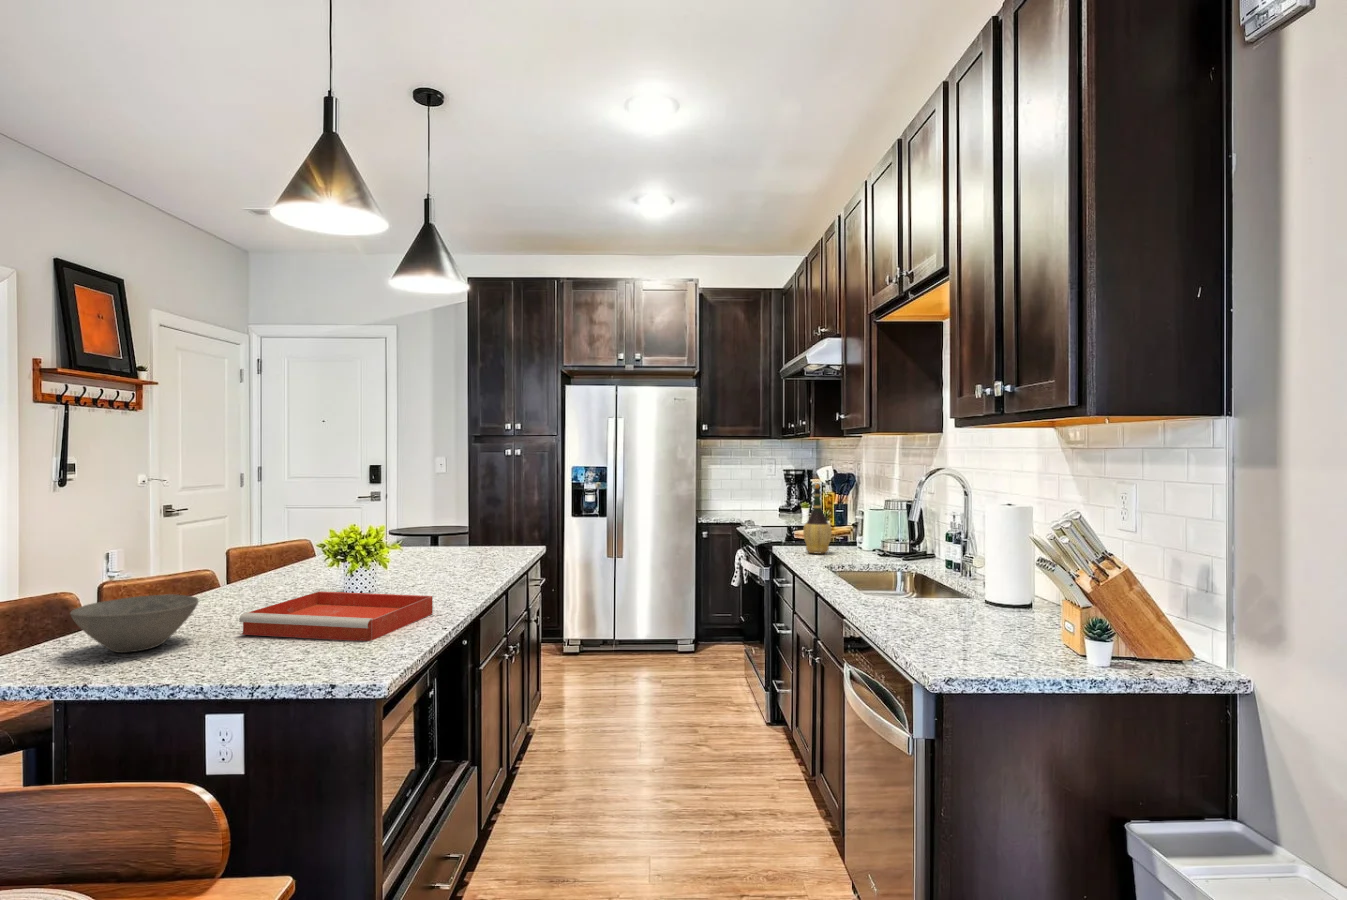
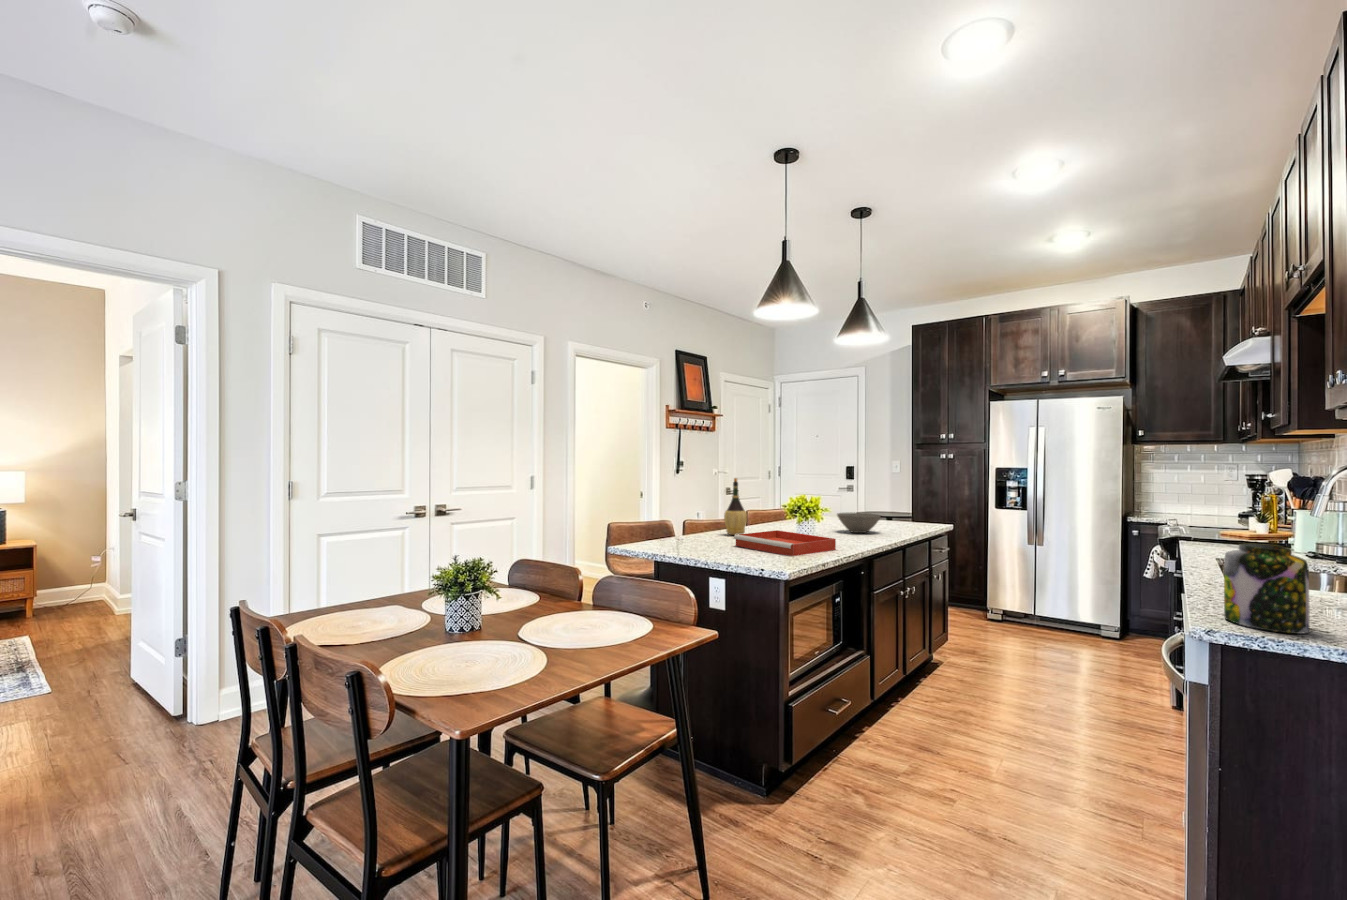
wine bottle: present [803,484,832,554] -> present [724,478,747,535]
jar: none [914,557,983,651] -> present [1224,544,1309,634]
bowl: present [70,594,198,653] -> present [837,512,881,533]

